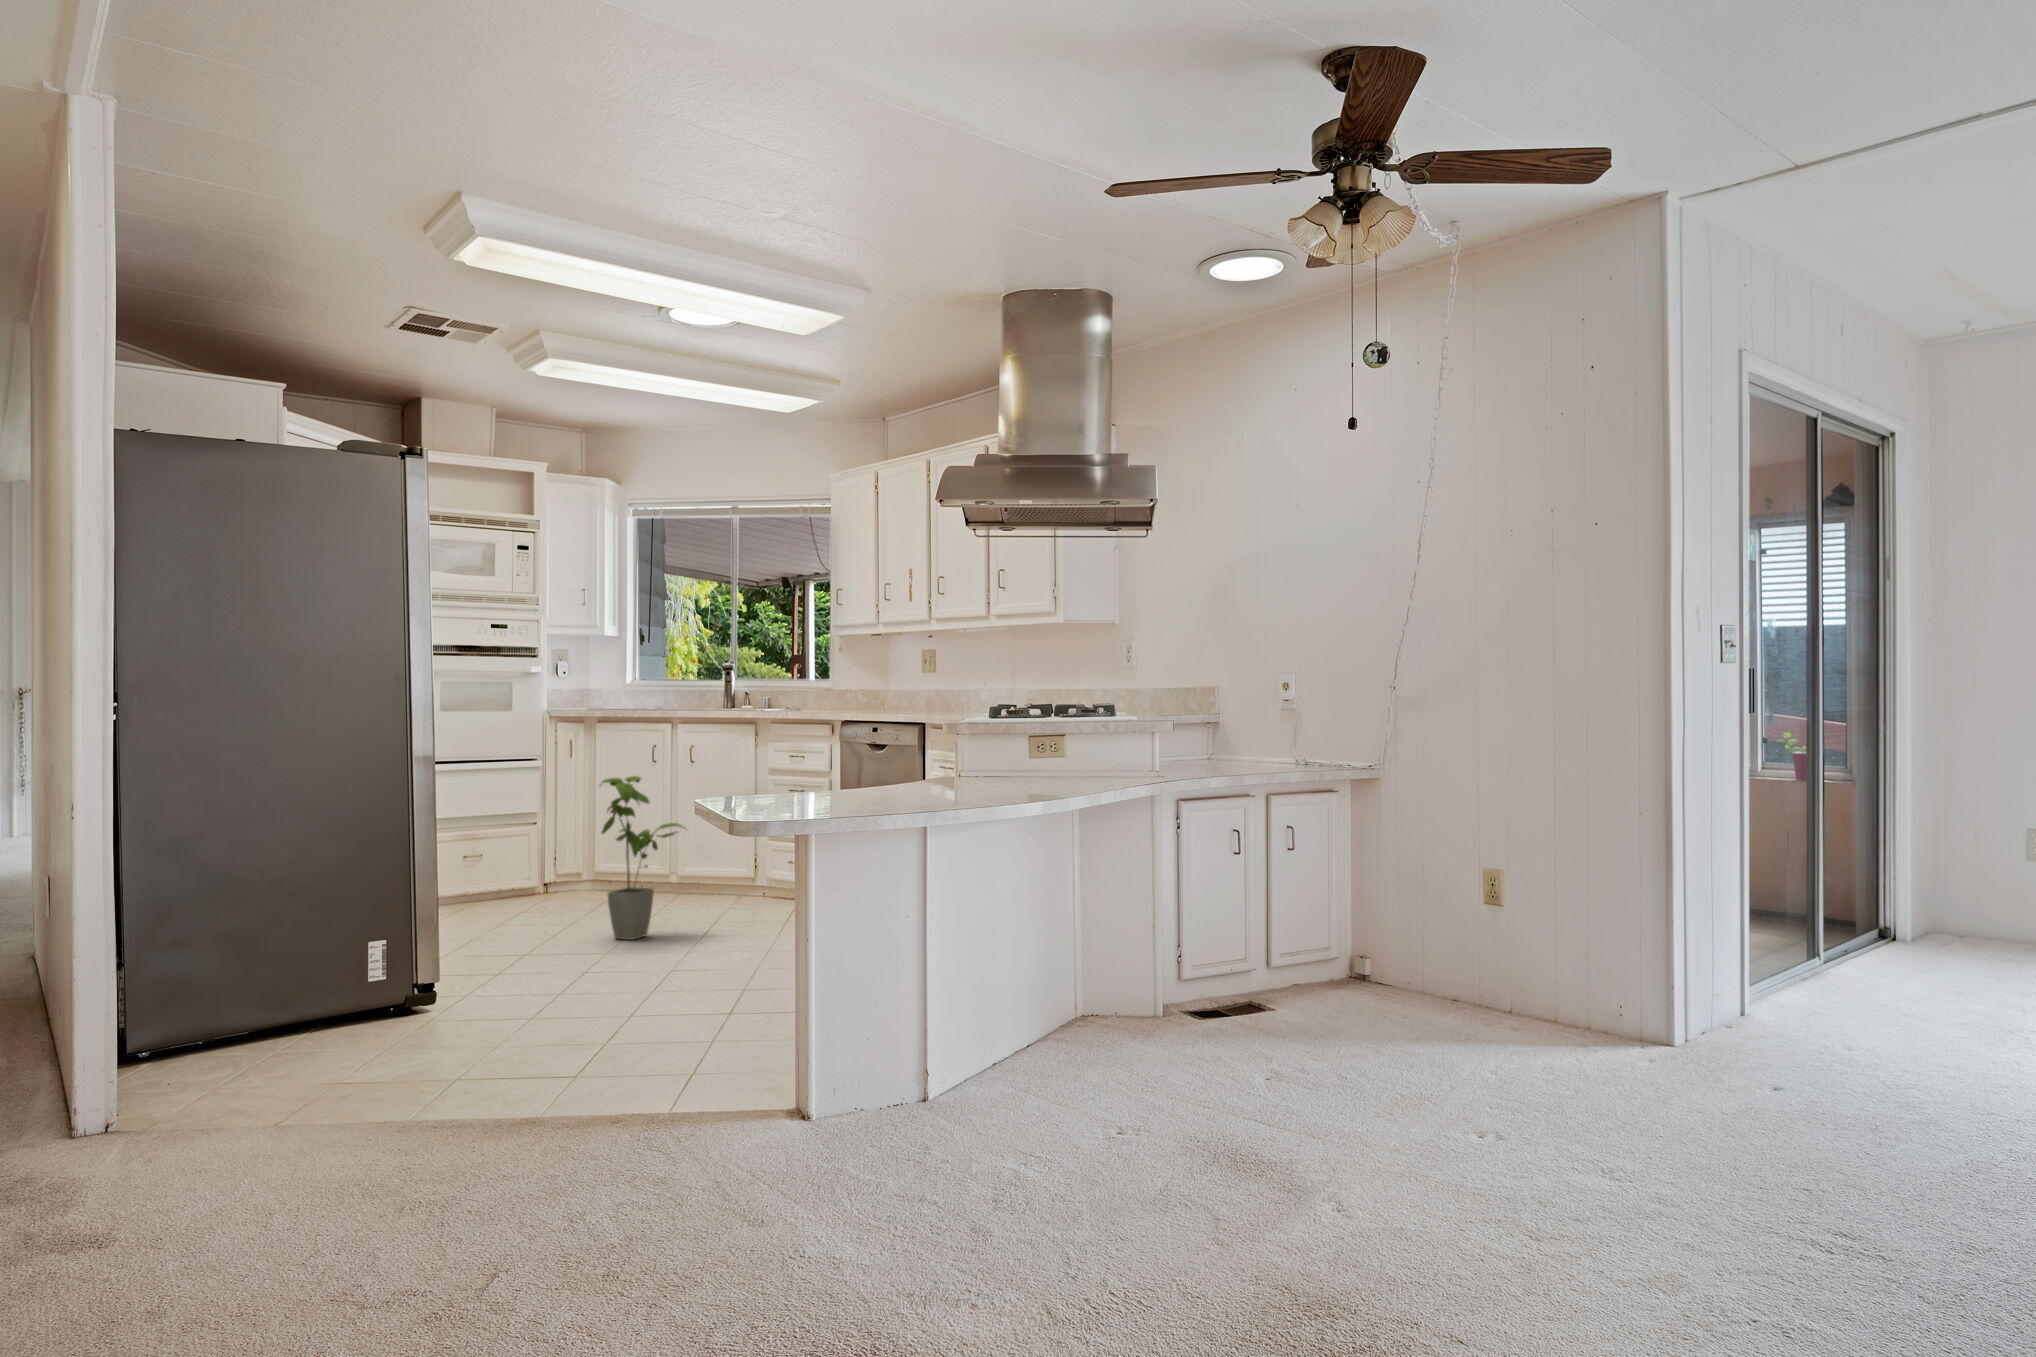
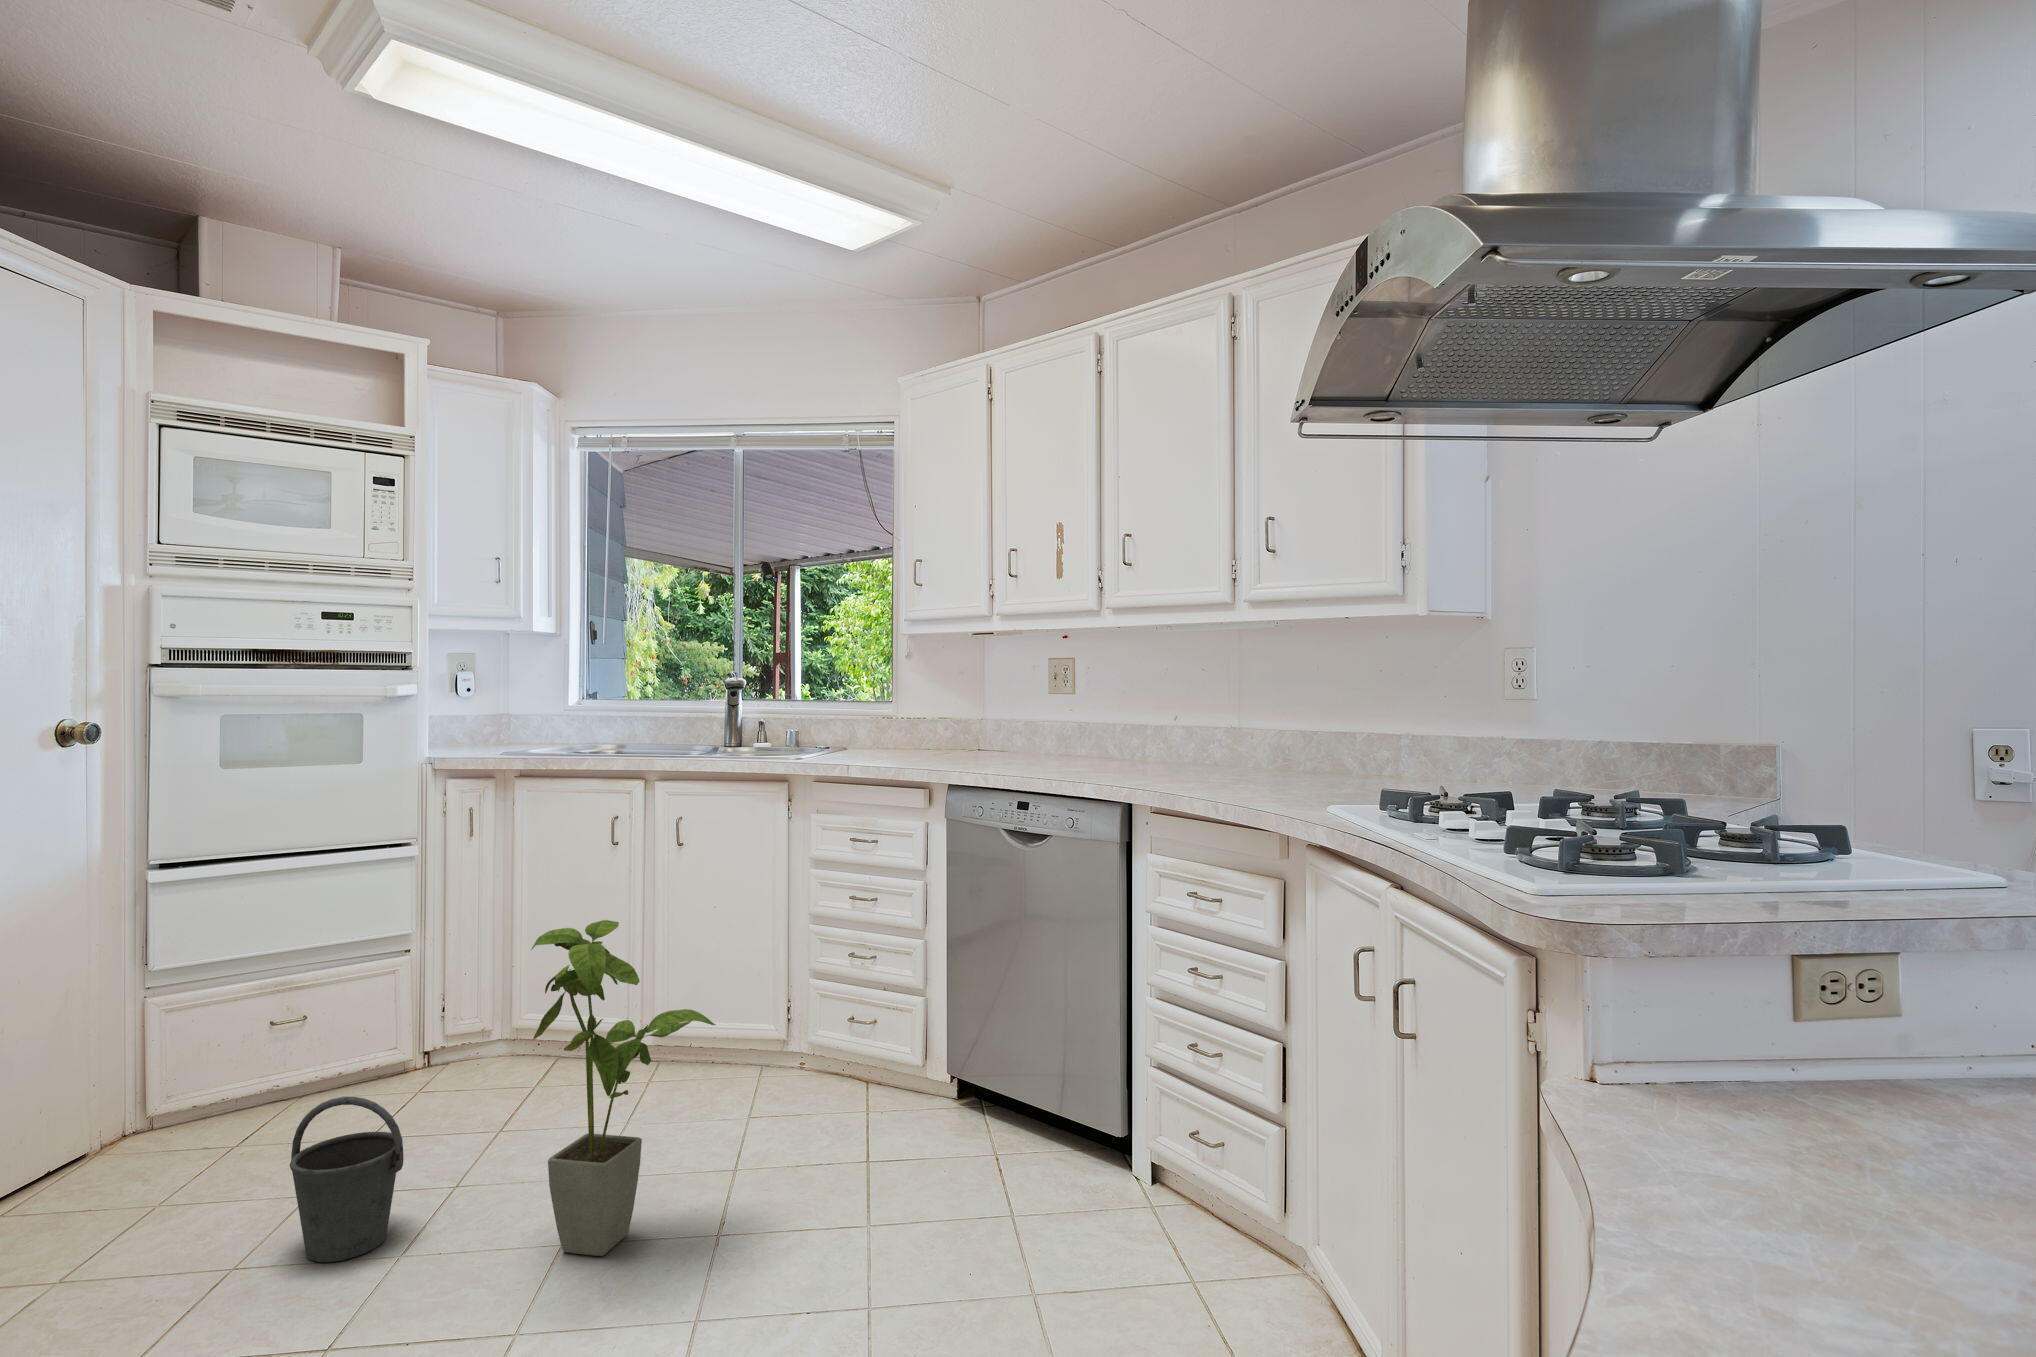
bucket: none [488,863,540,939] -> present [290,1097,404,1262]

